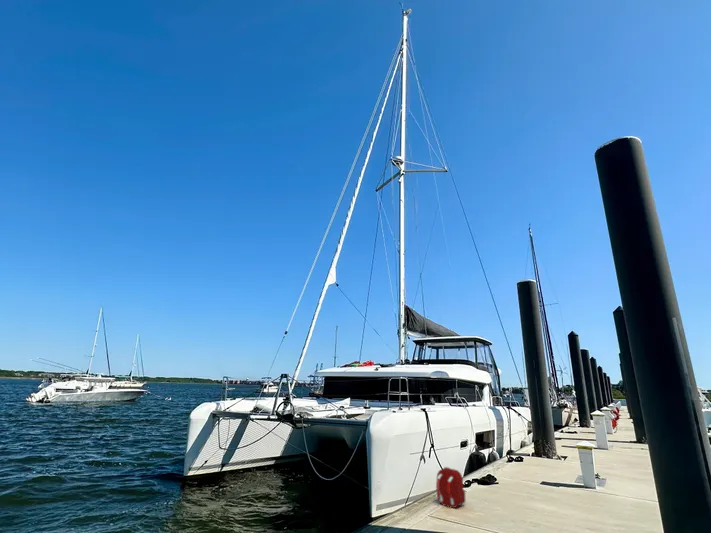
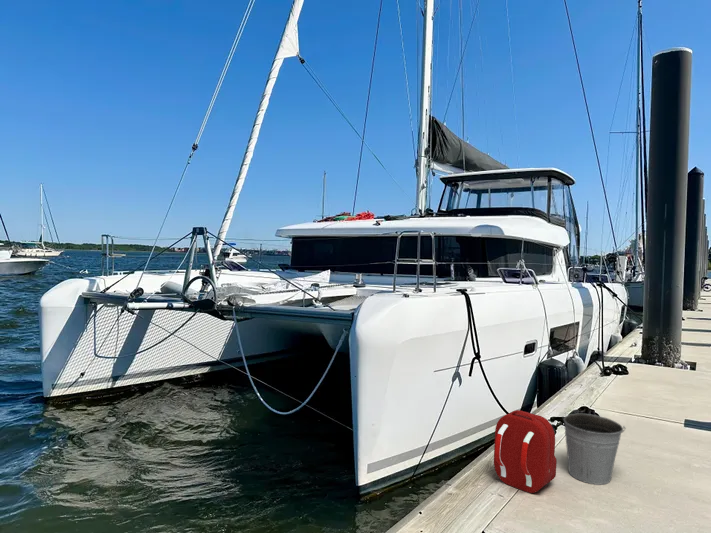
bucket: none [469,472,497,506] -> present [562,414,625,485]

